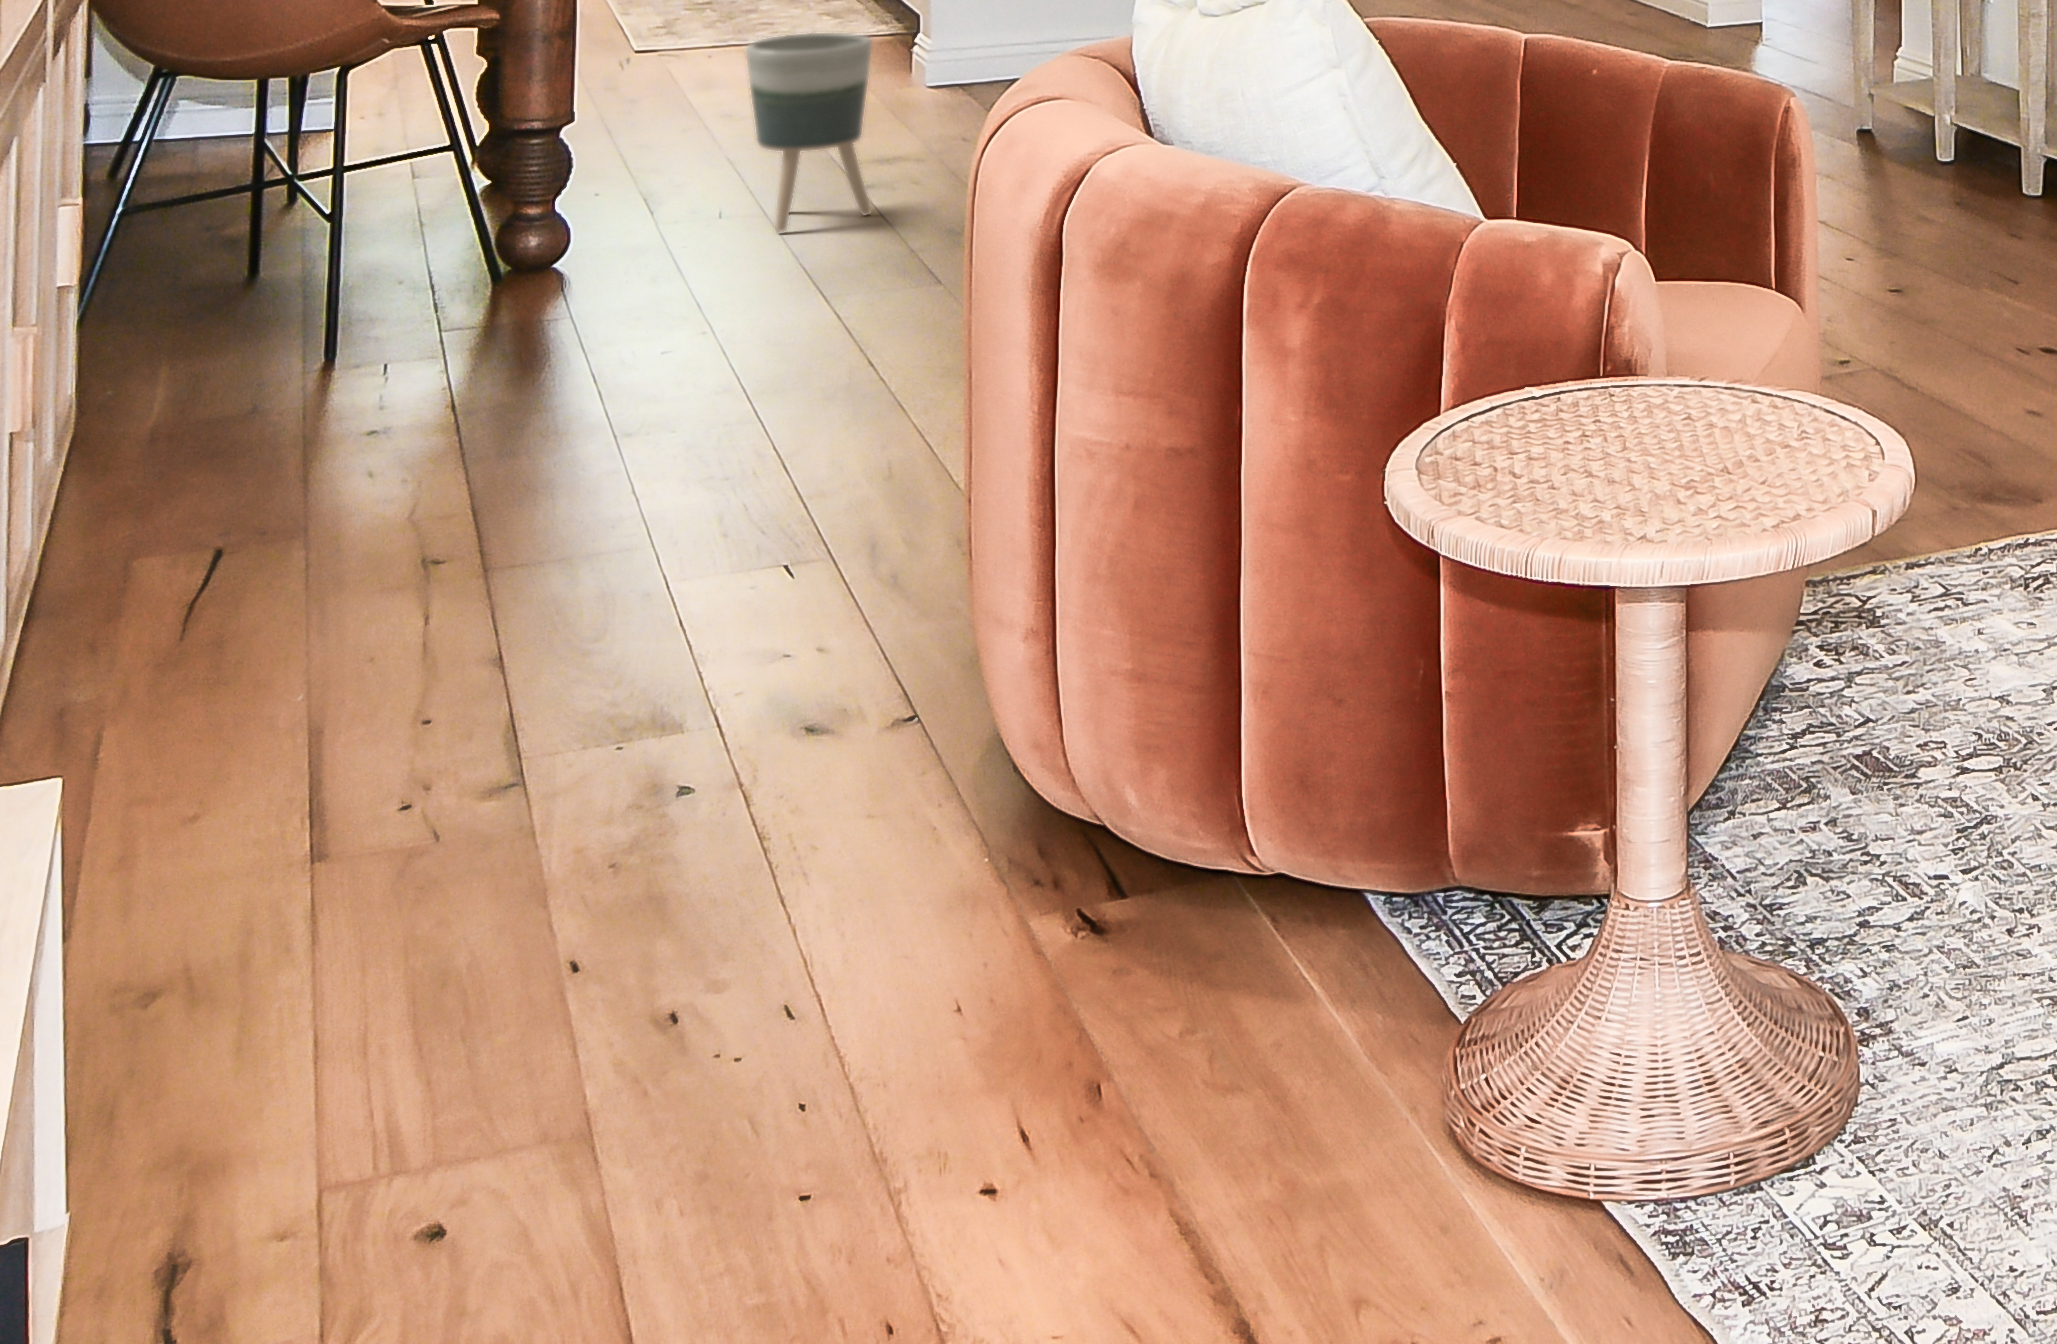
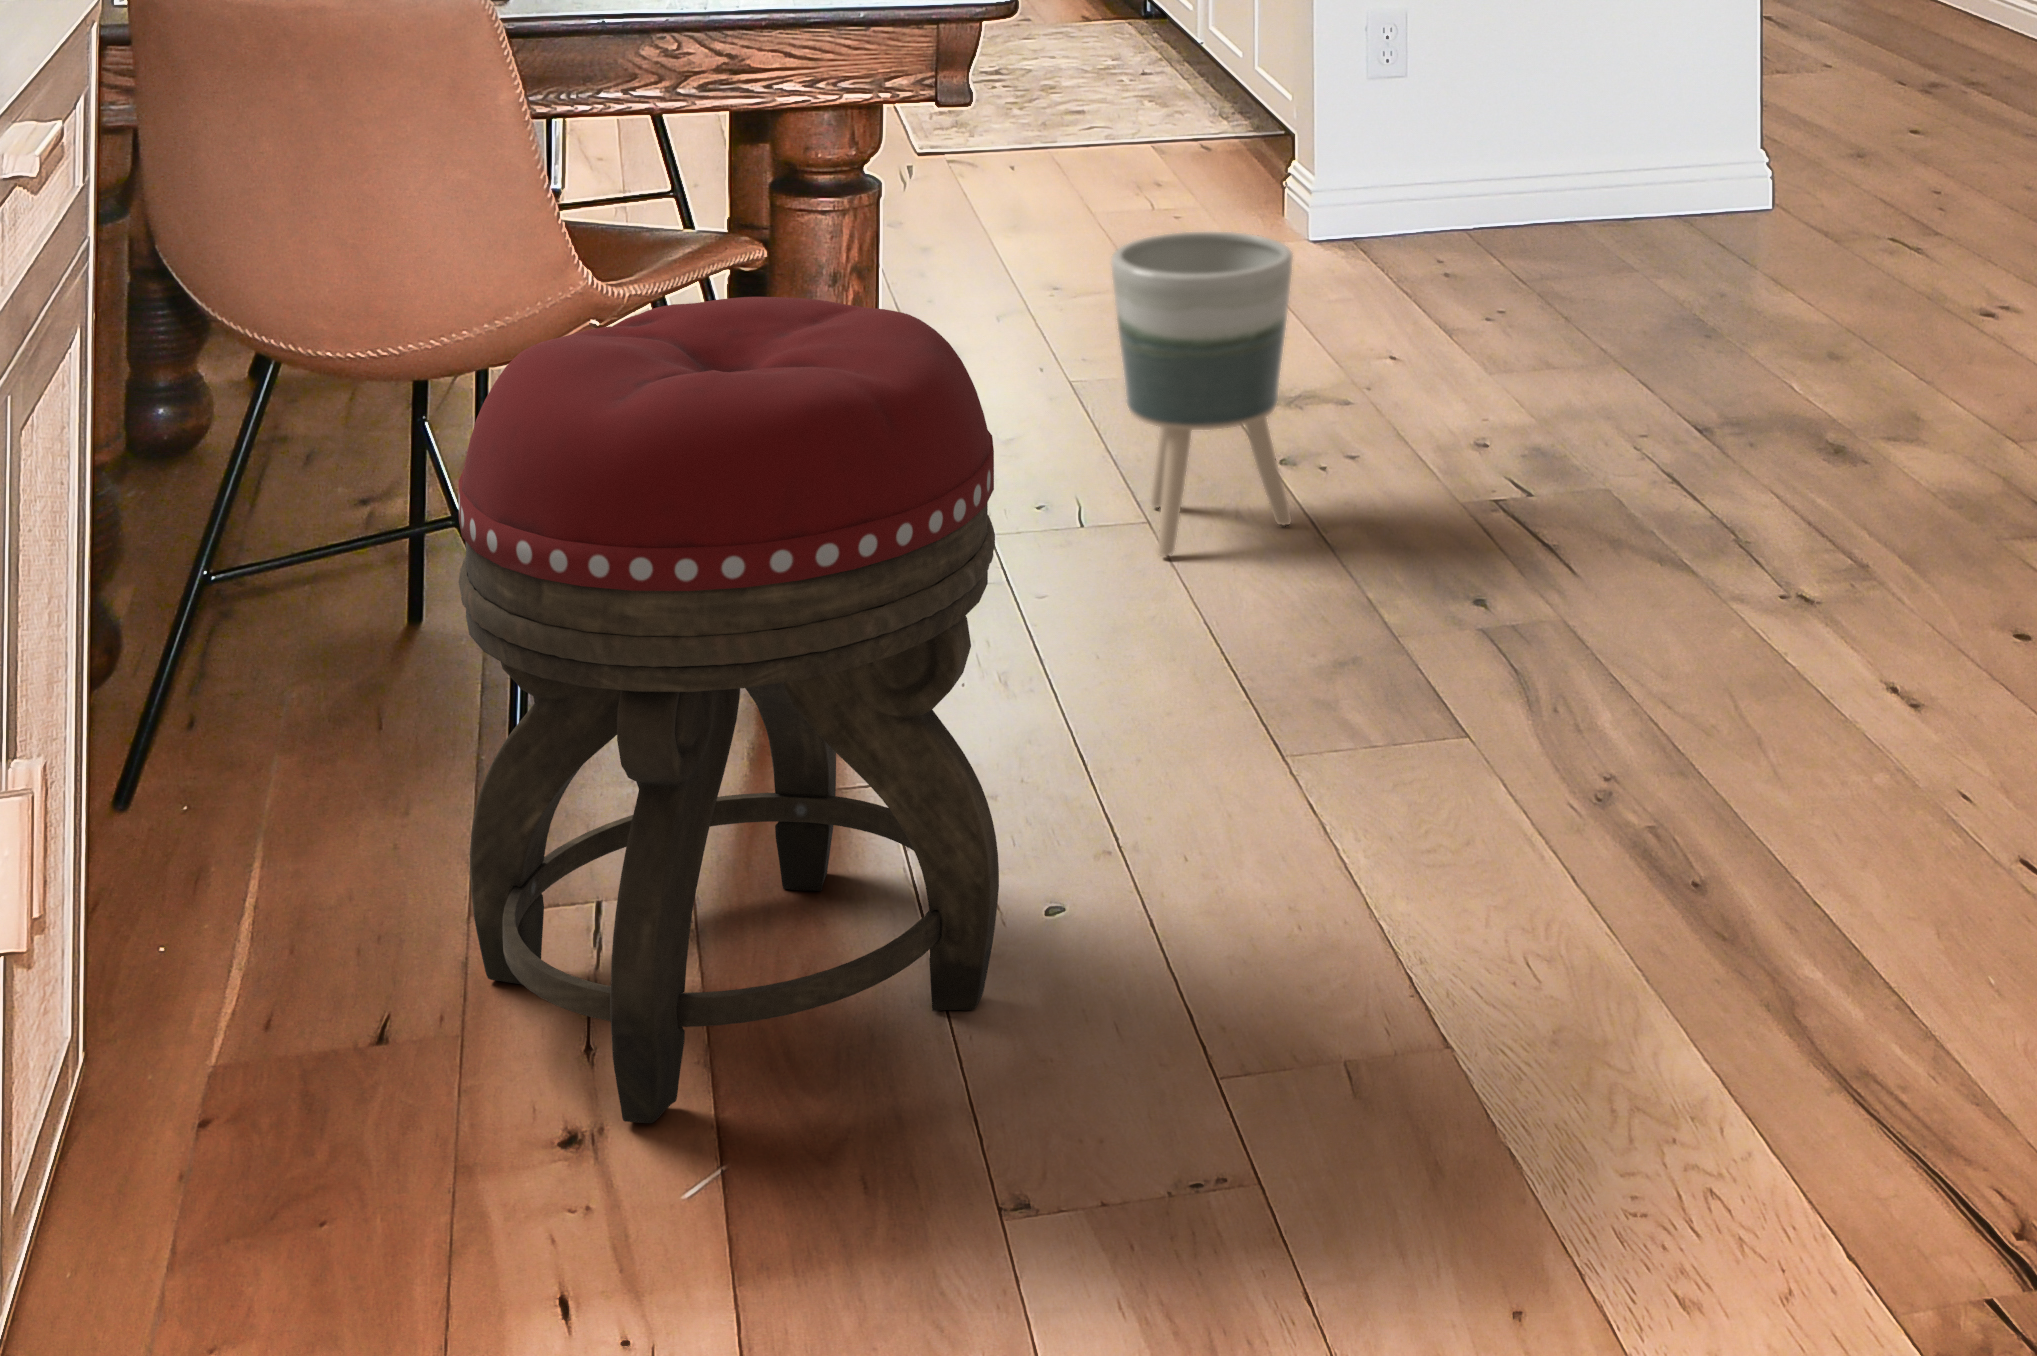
footstool: none [293,23,631,449] -> present [459,297,999,1123]

